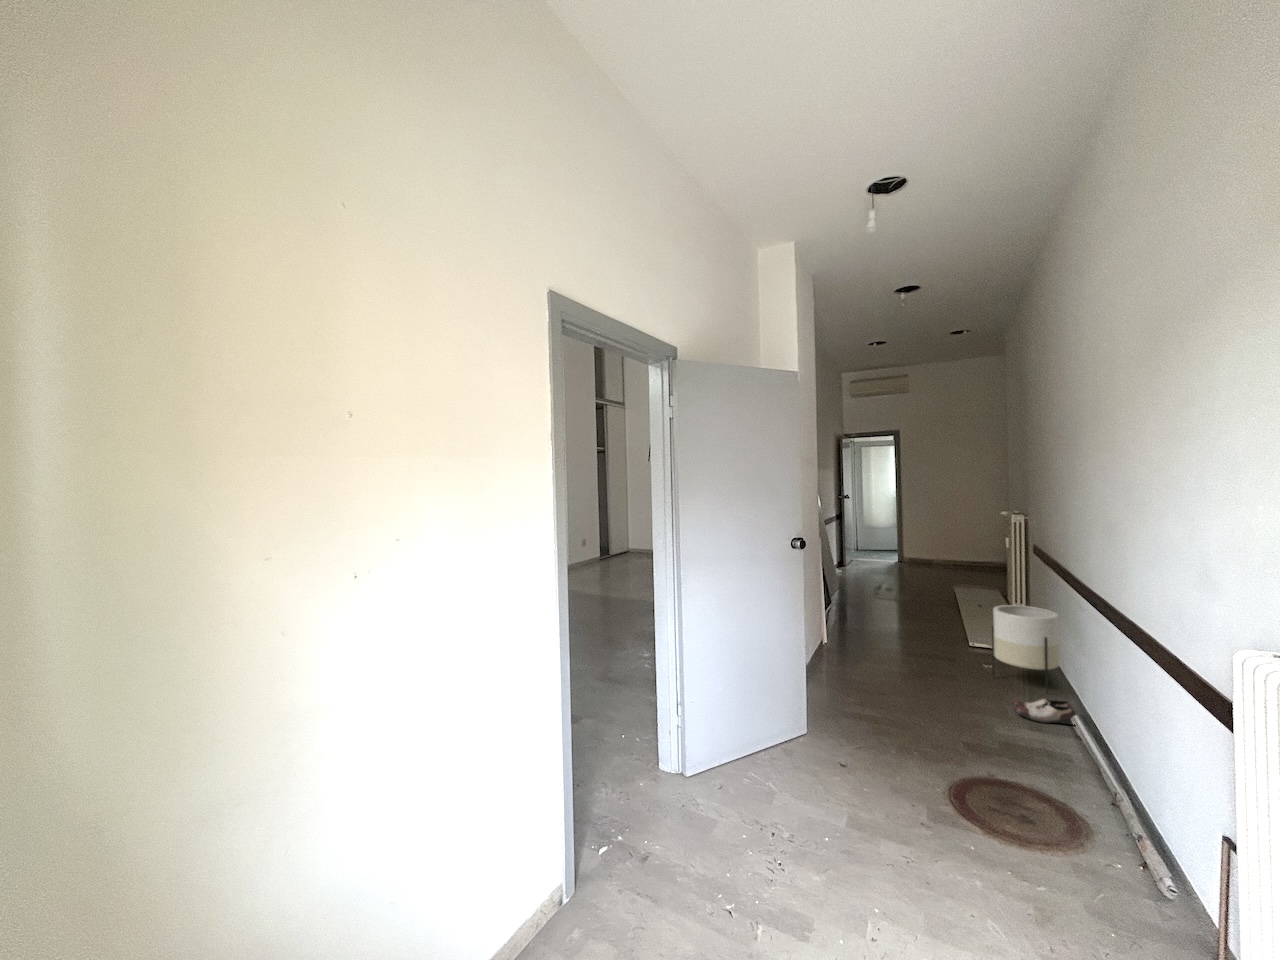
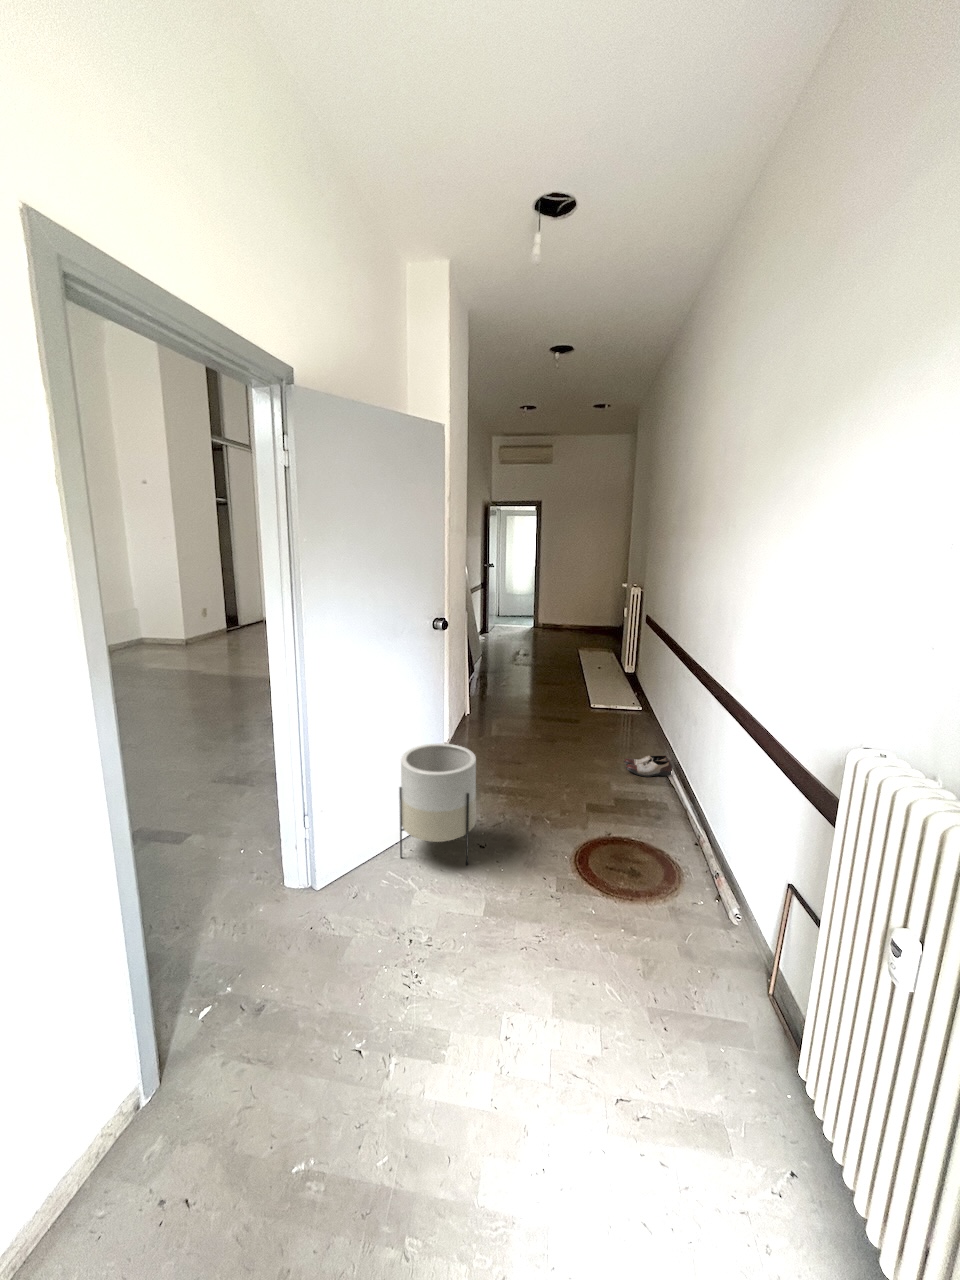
planter: present [992,605,1060,694] -> present [399,744,476,865]

